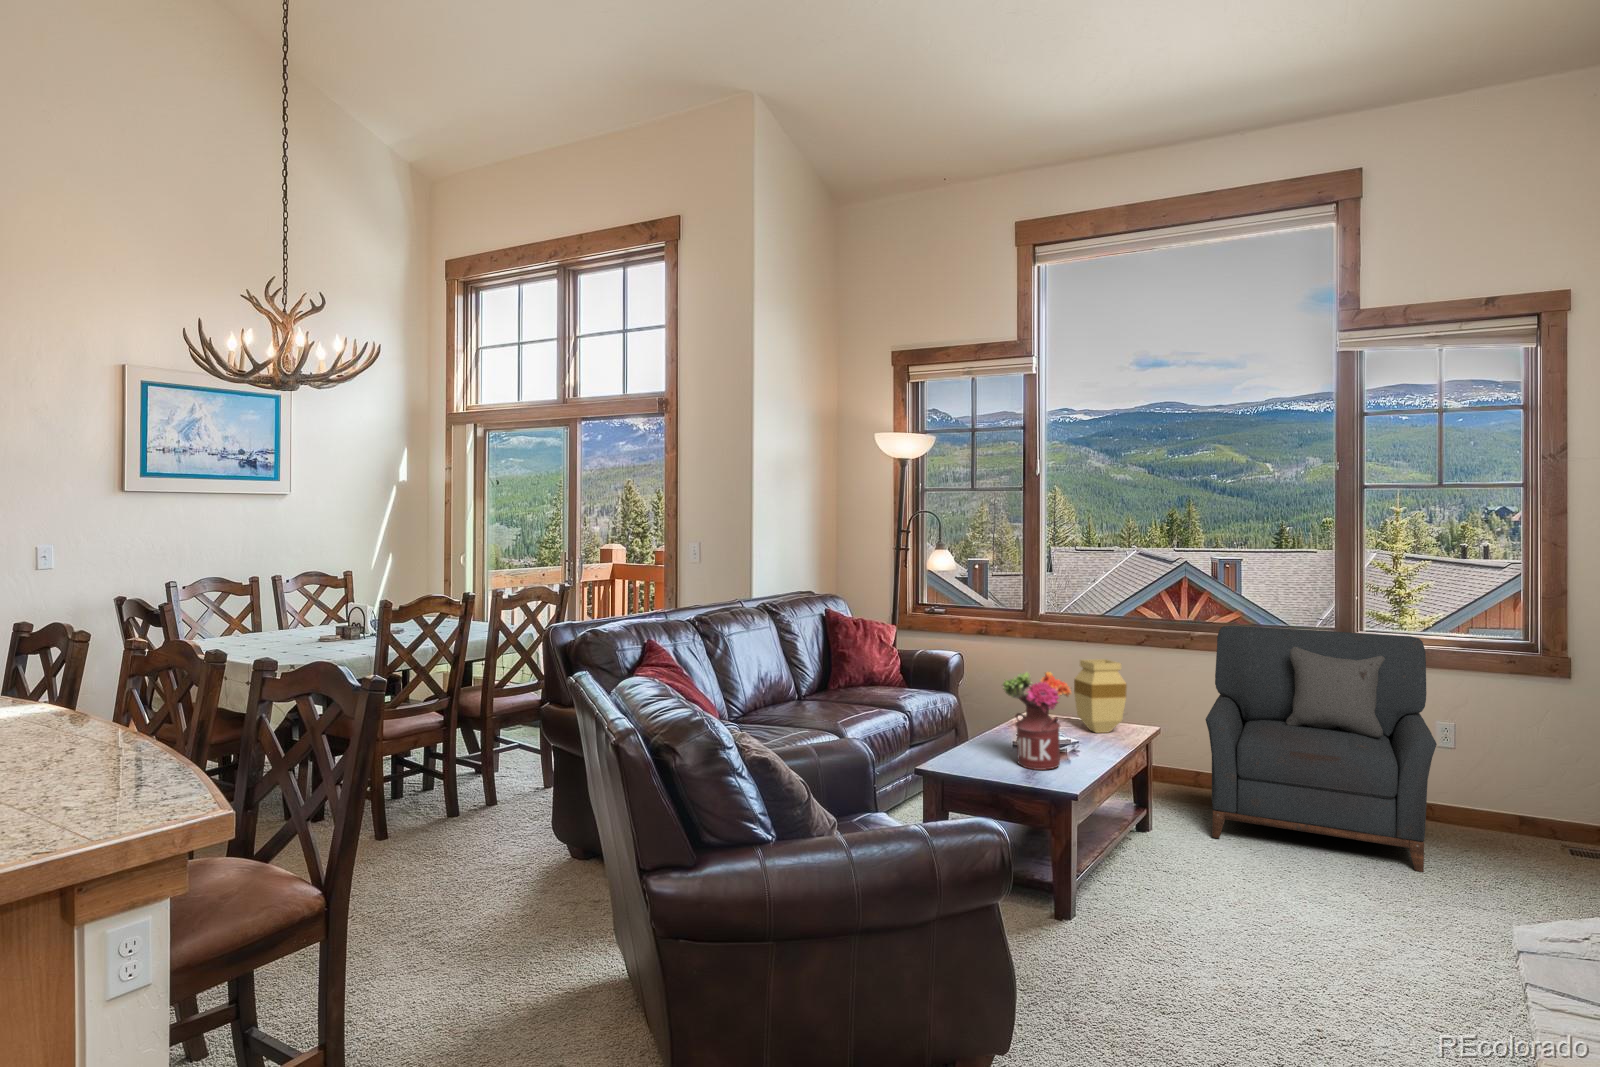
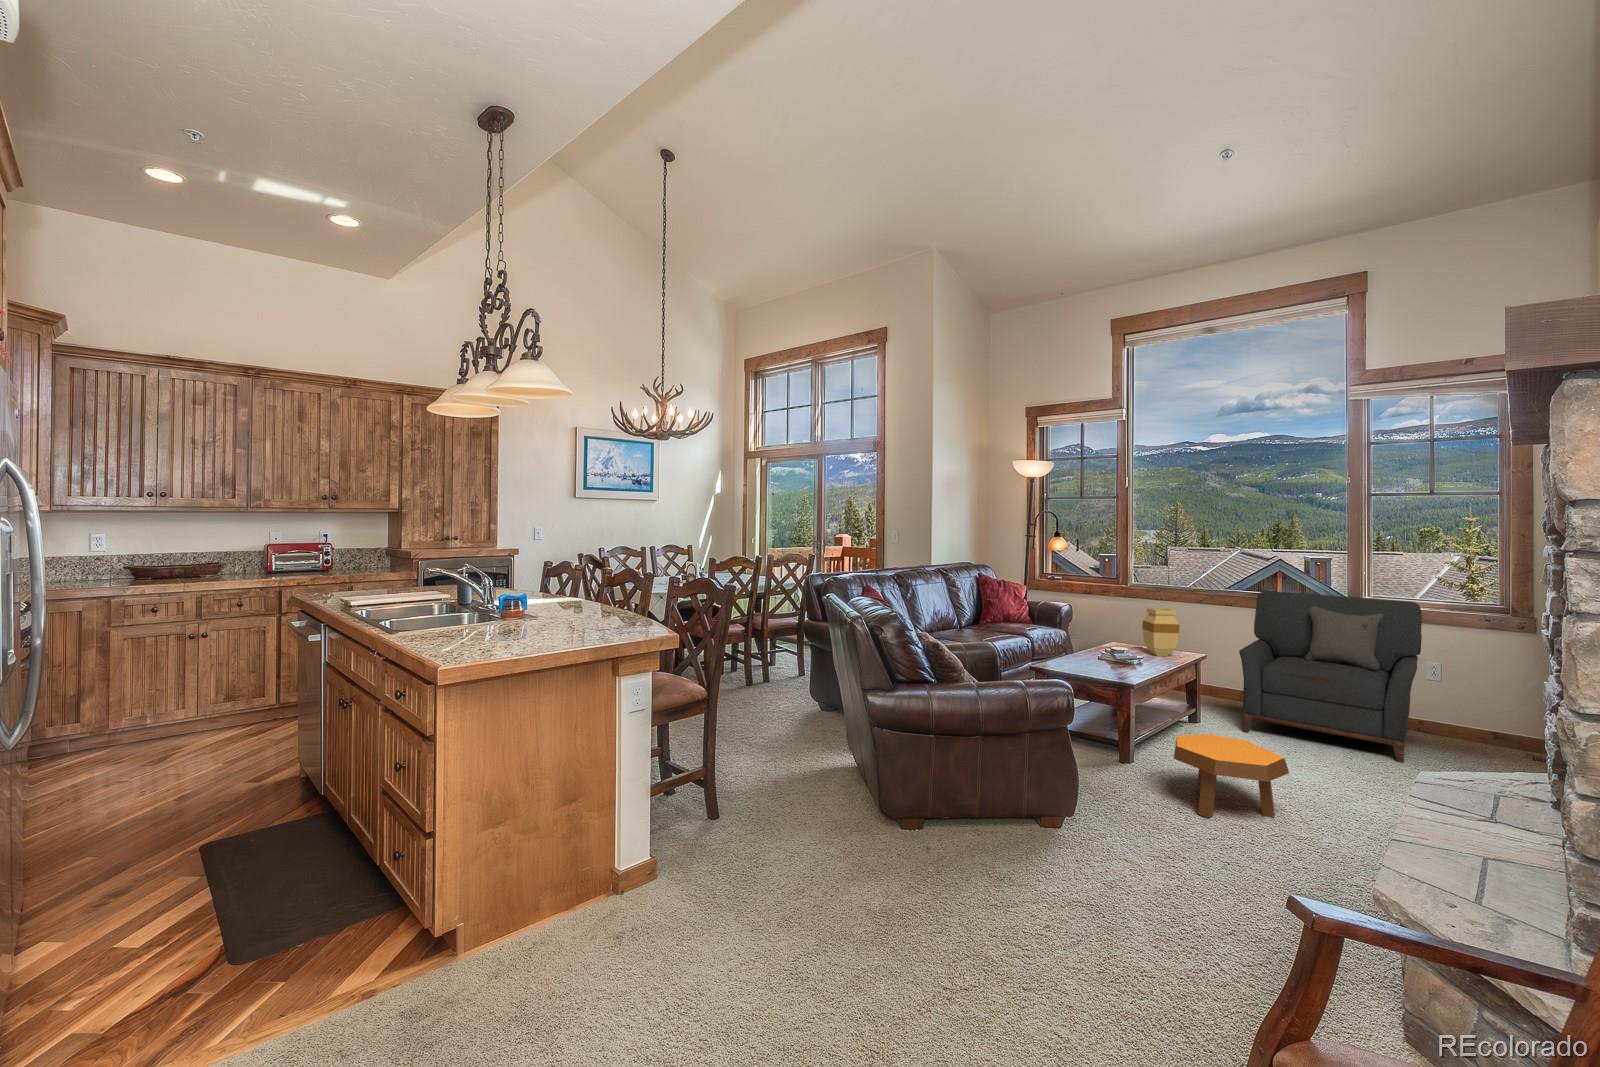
flower arrangement: present [1003,672,1071,770] -> none [1086,610,1134,671]
footstool: none [1151,873,1324,1028] -> present [1174,734,1289,818]

